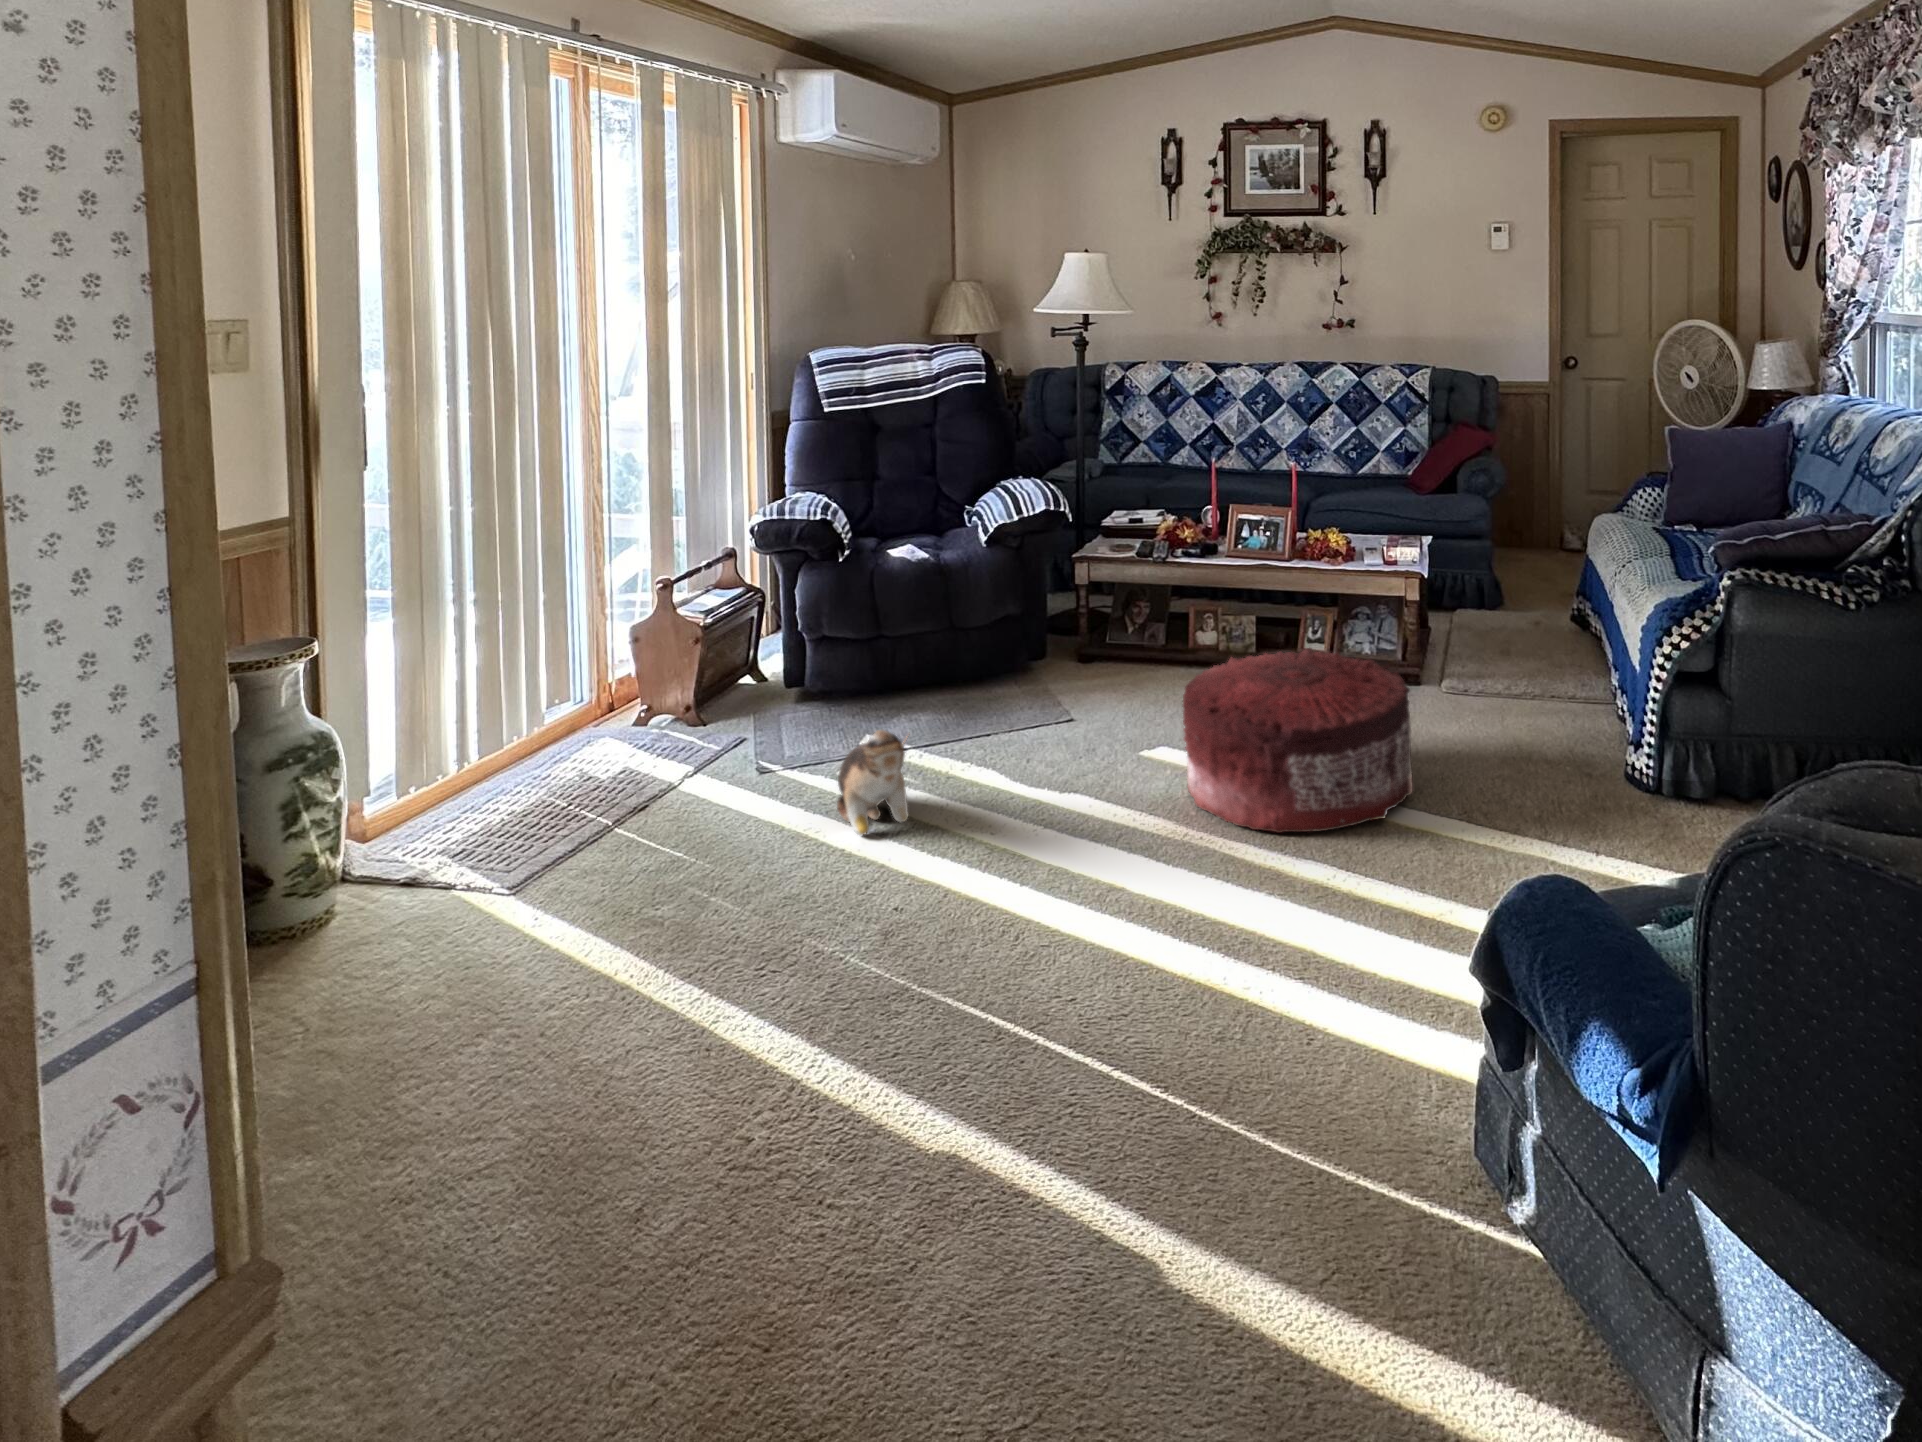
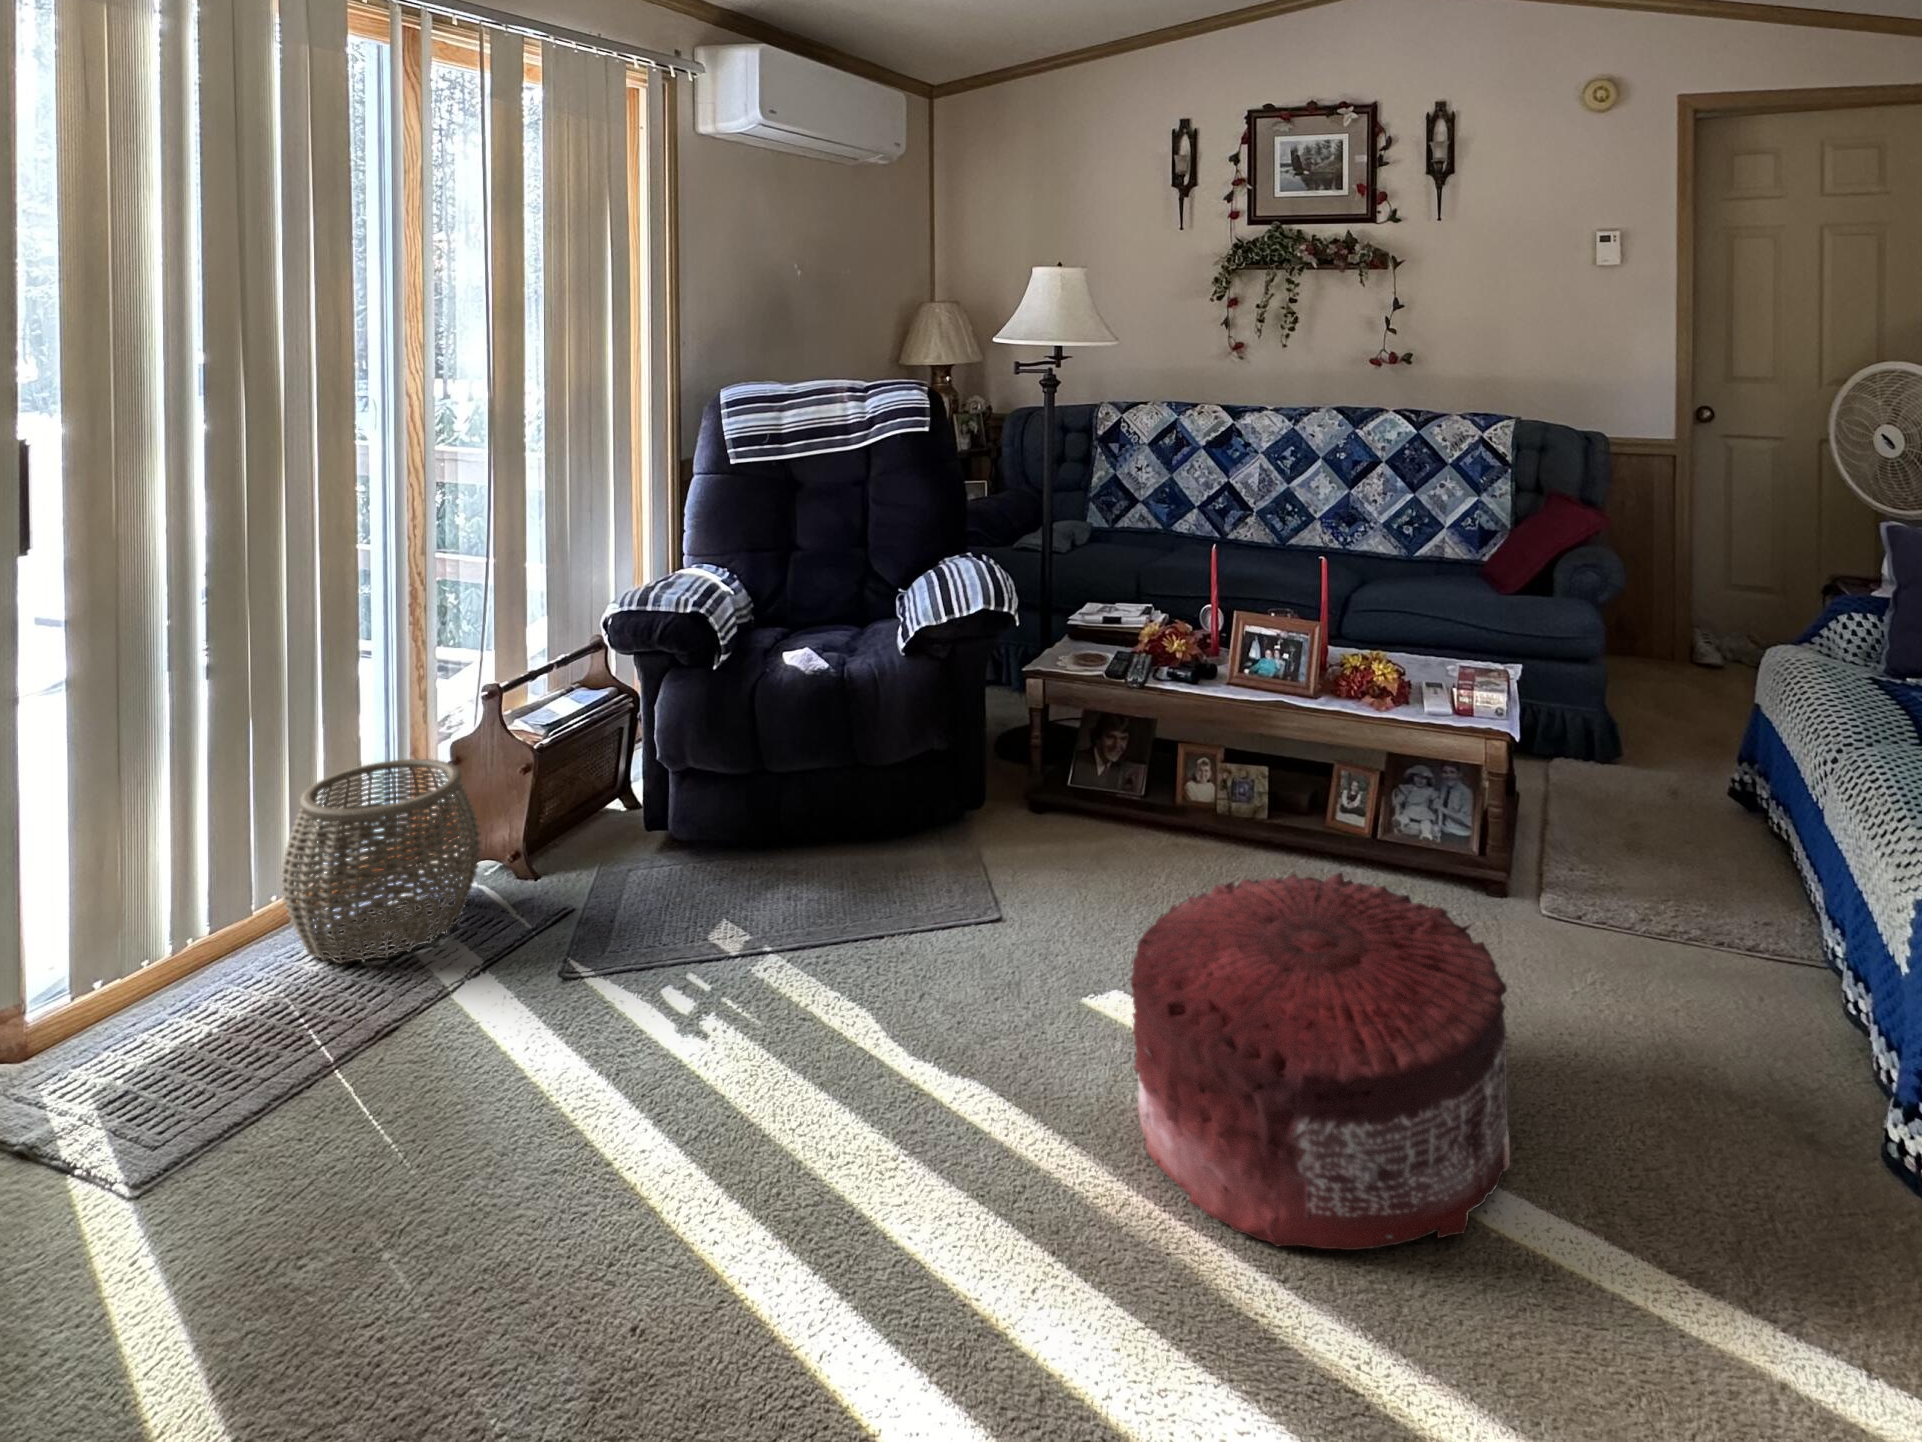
woven basket: none [541,627,685,767] -> present [280,759,481,963]
plush toy: present [837,730,908,835] -> none [605,1000,703,1165]

